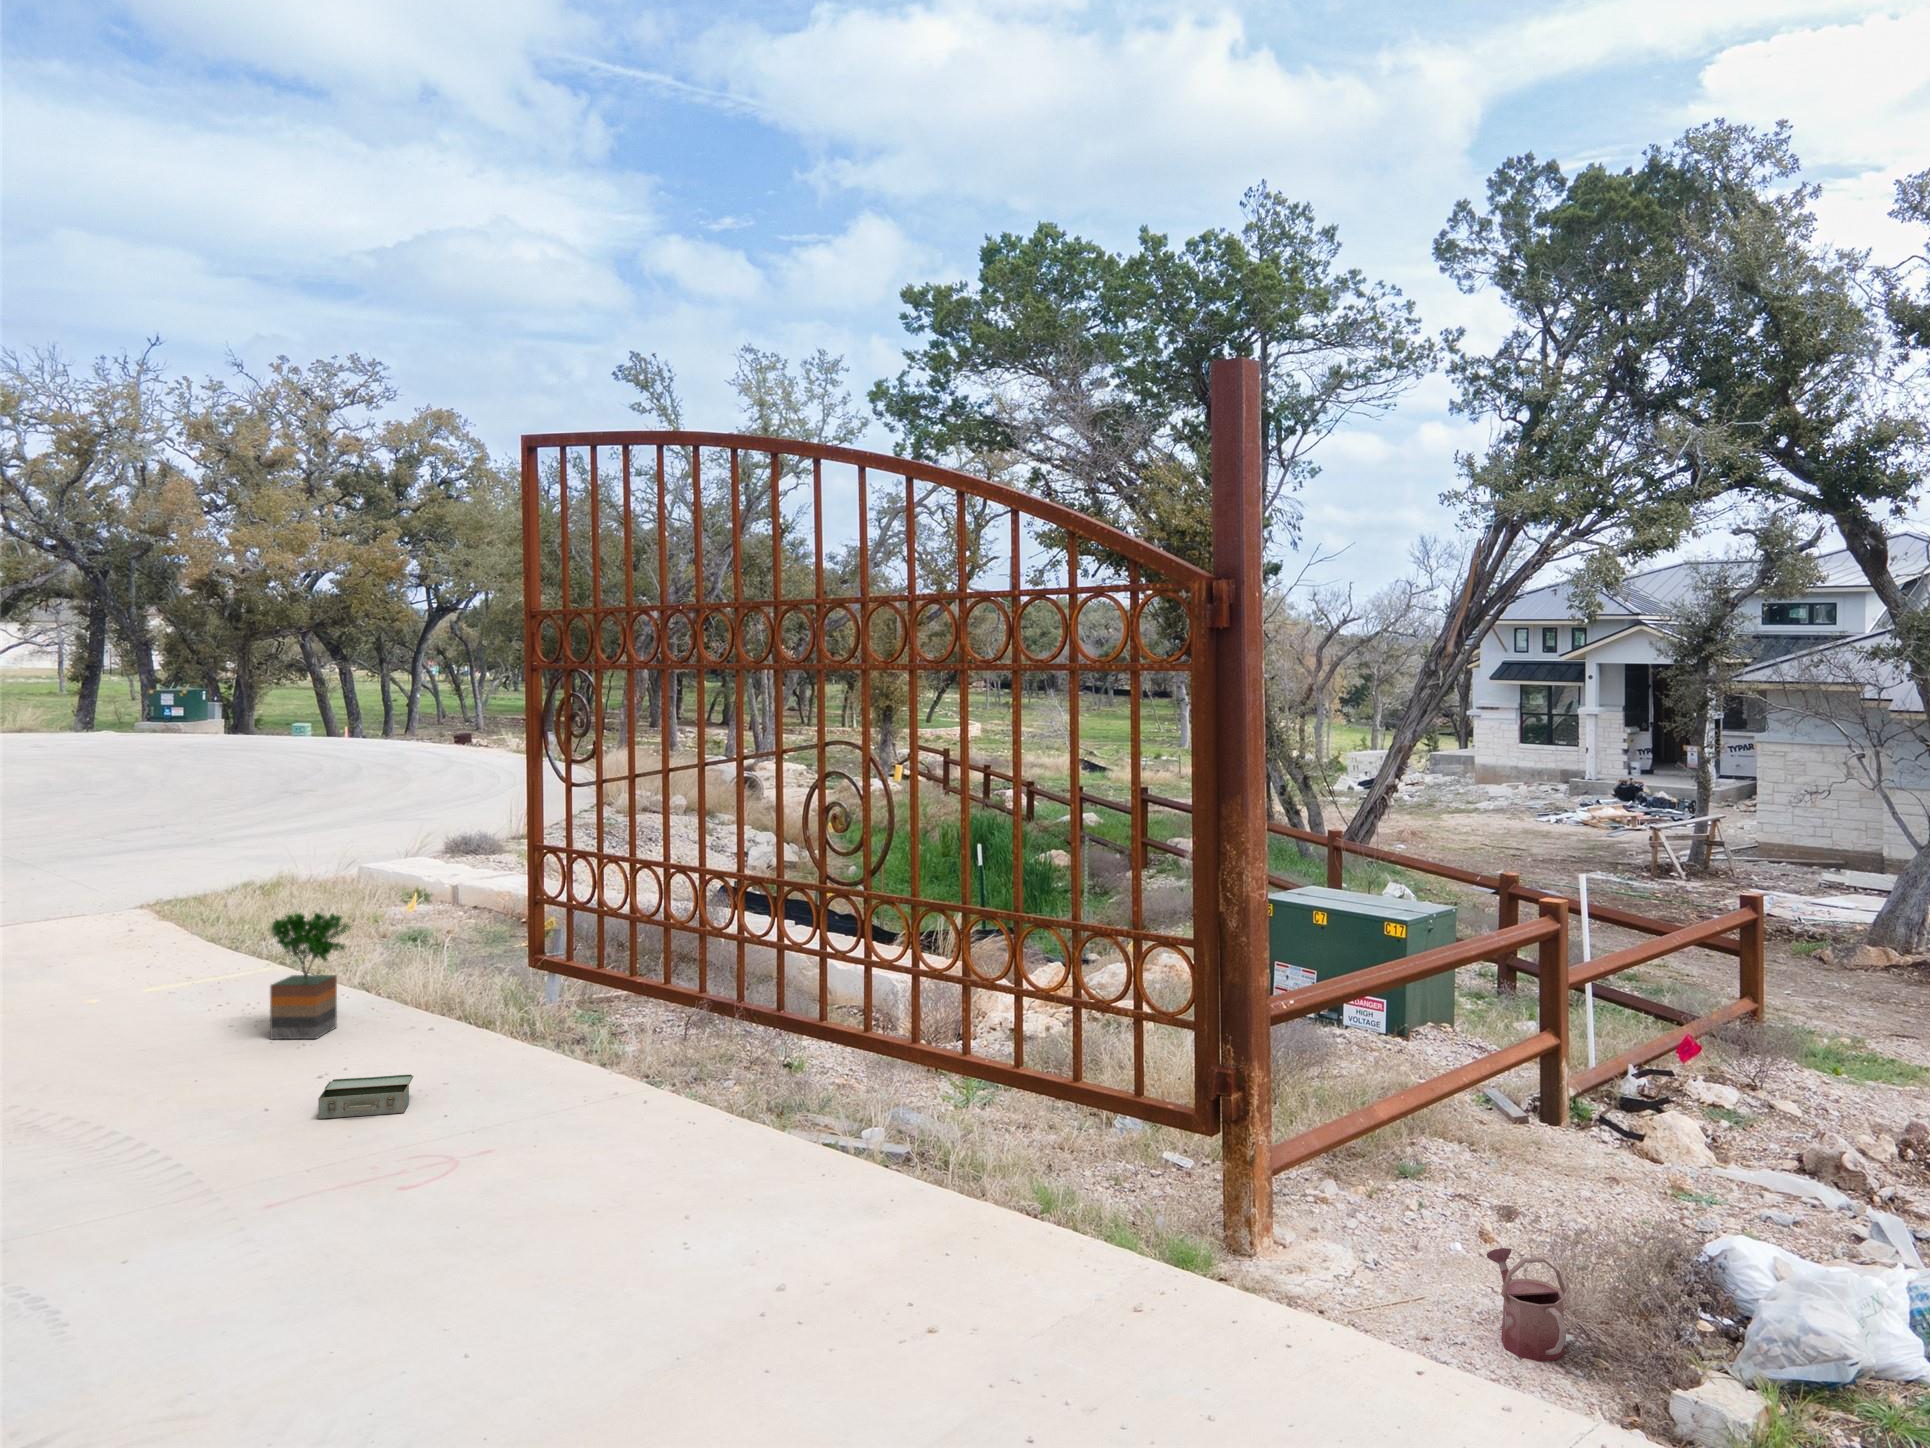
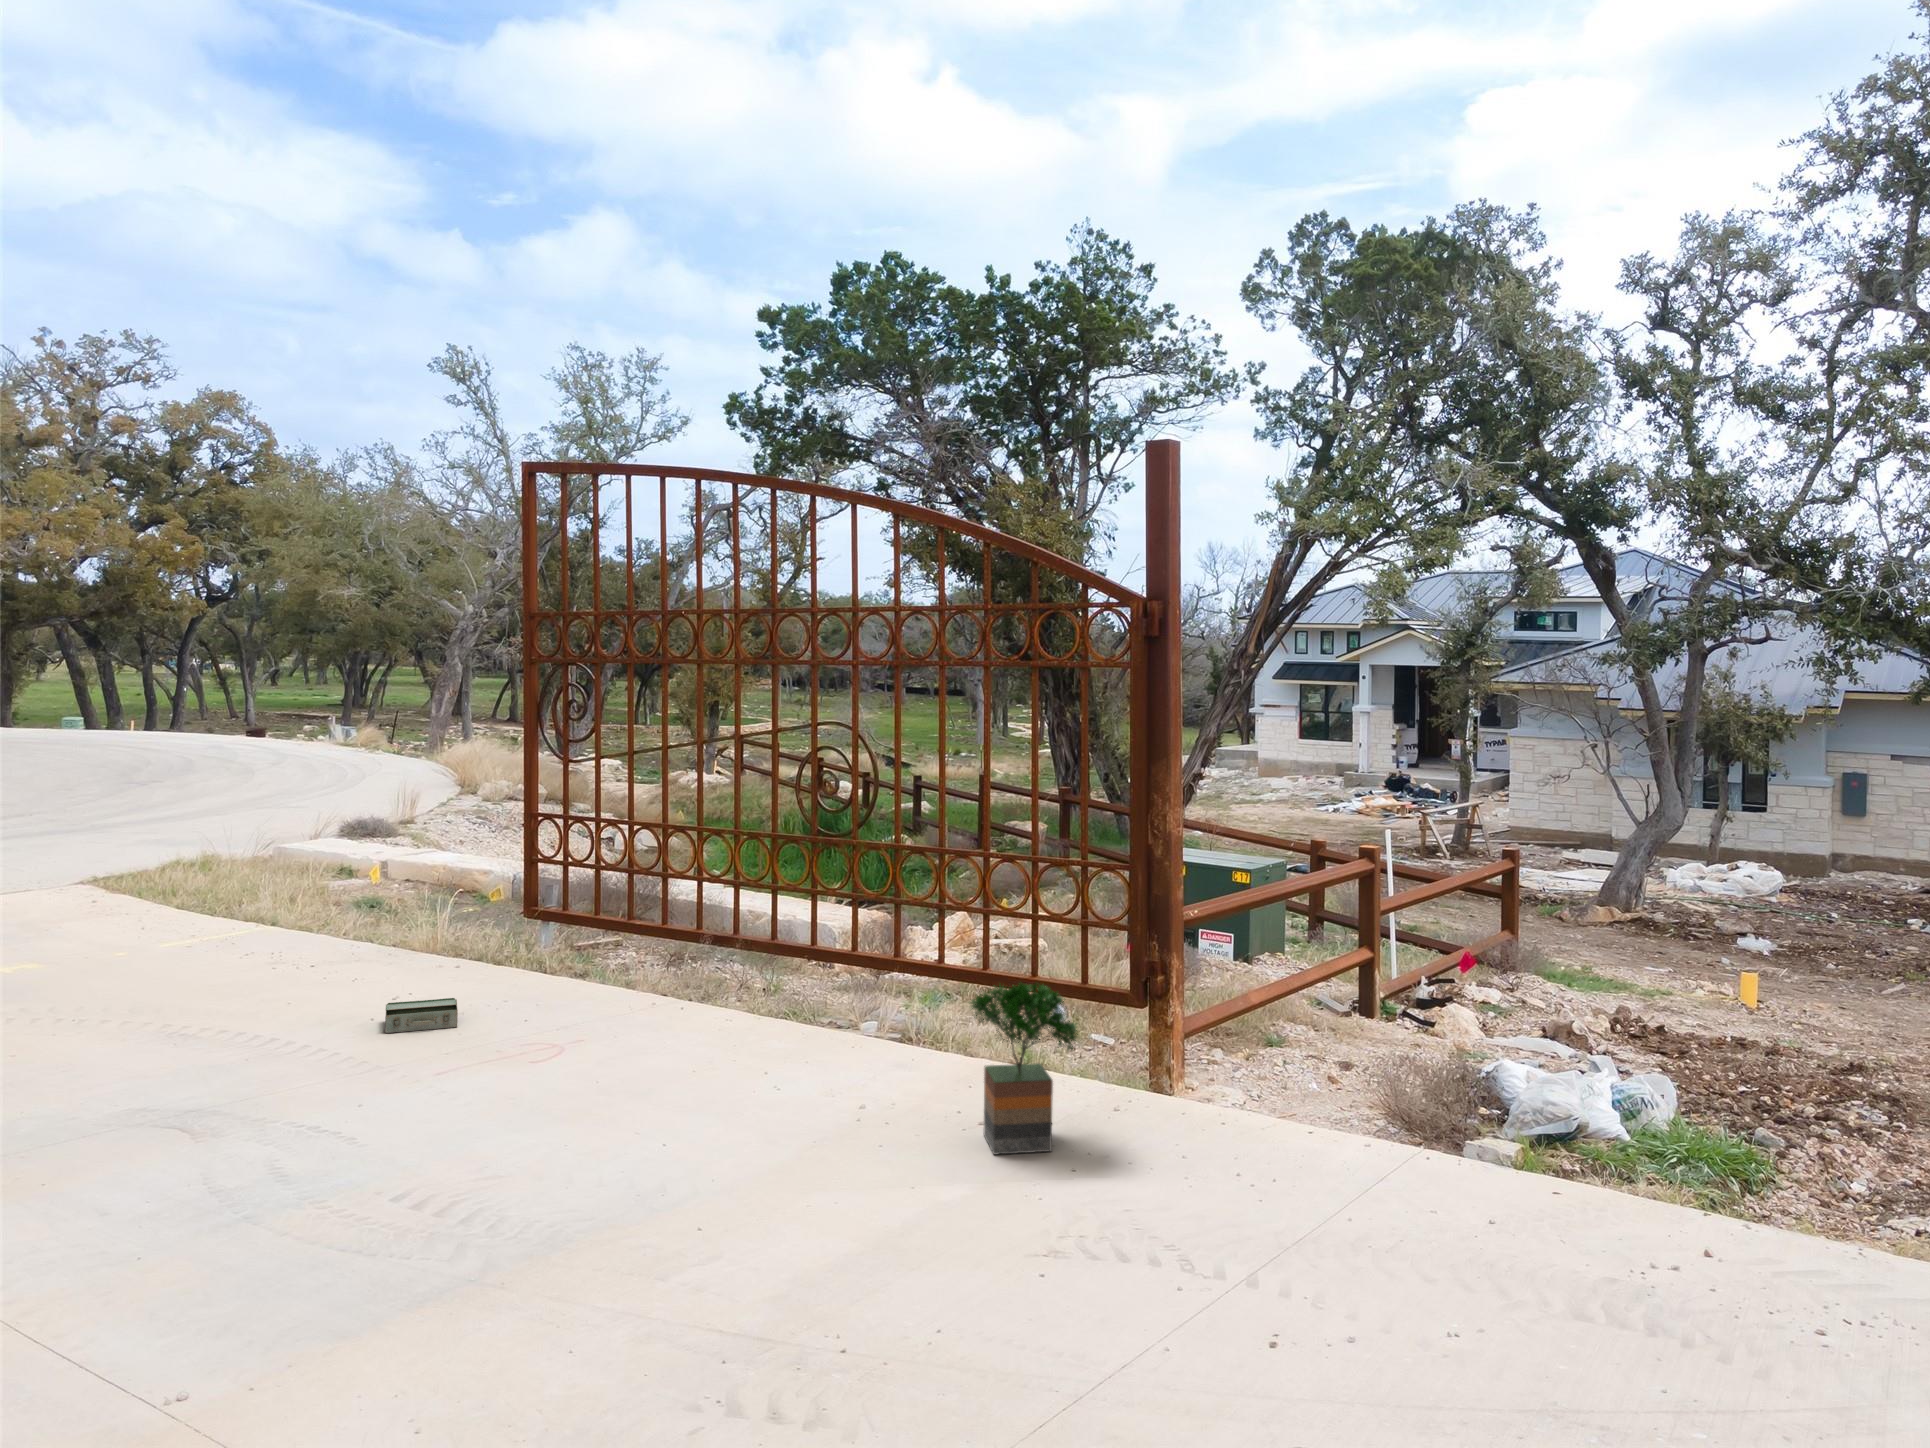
potted tree: present [270,913,352,1039] -> present [970,982,1078,1155]
watering can: present [1487,1248,1566,1361] -> none [1343,1066,1400,1135]

